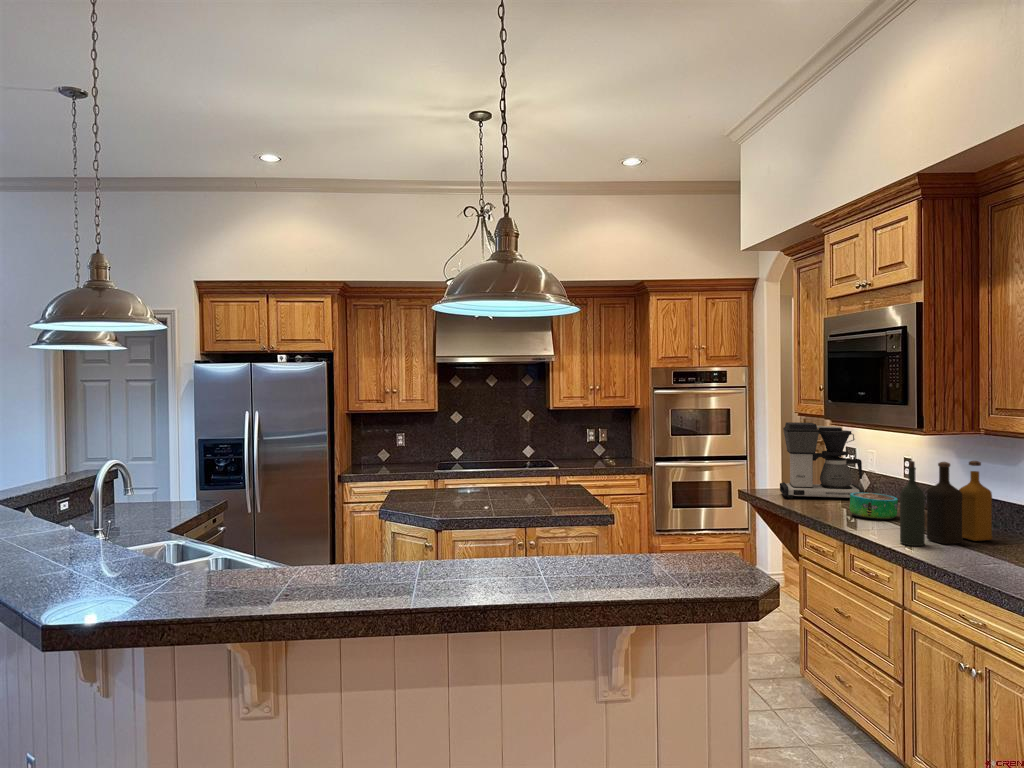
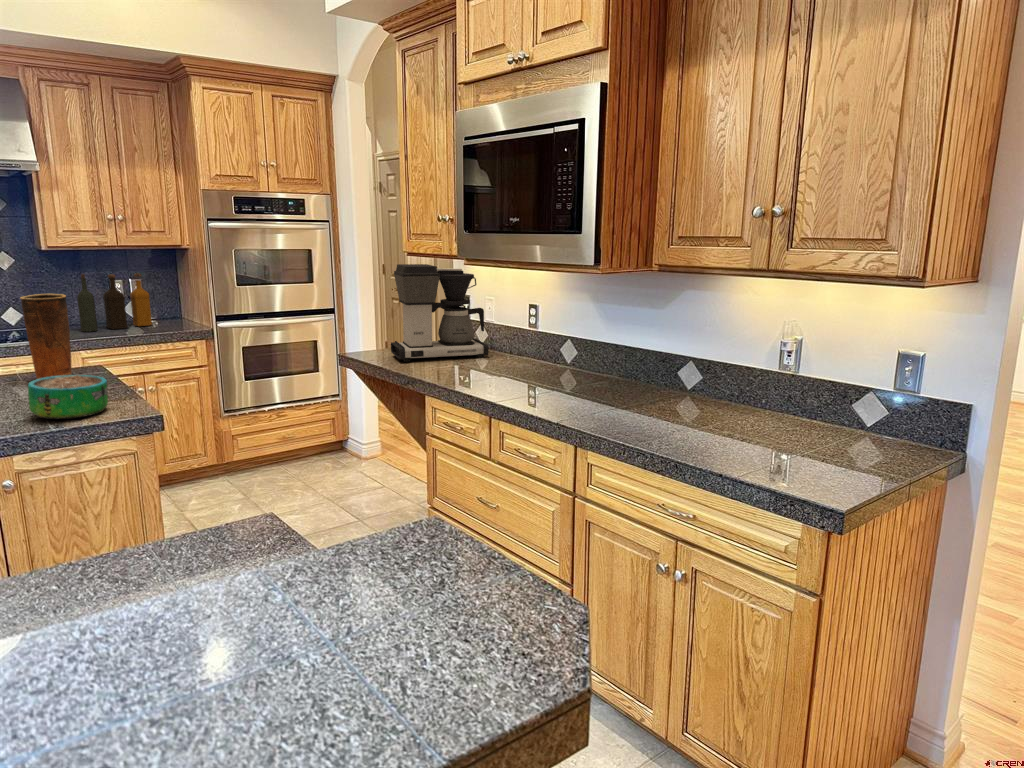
vase: none [544,437,567,491] -> present [20,294,72,379]
bottle: present [900,461,992,546] -> present [77,273,152,332]
decorative bowl: present [849,492,898,520] -> present [28,375,108,419]

